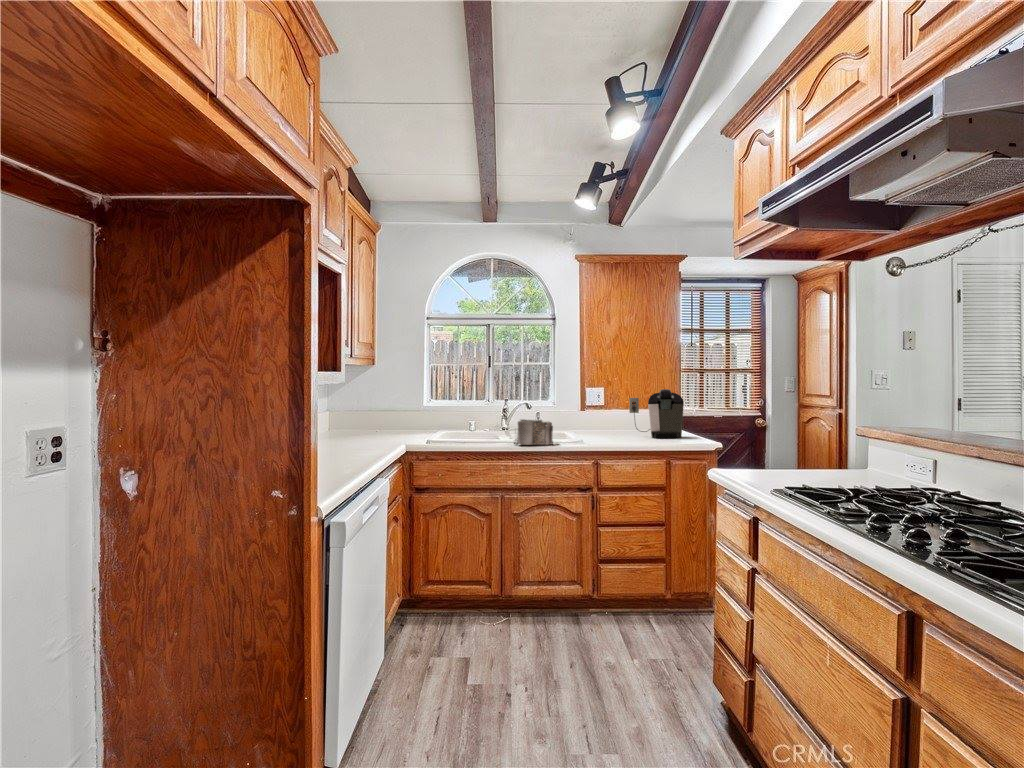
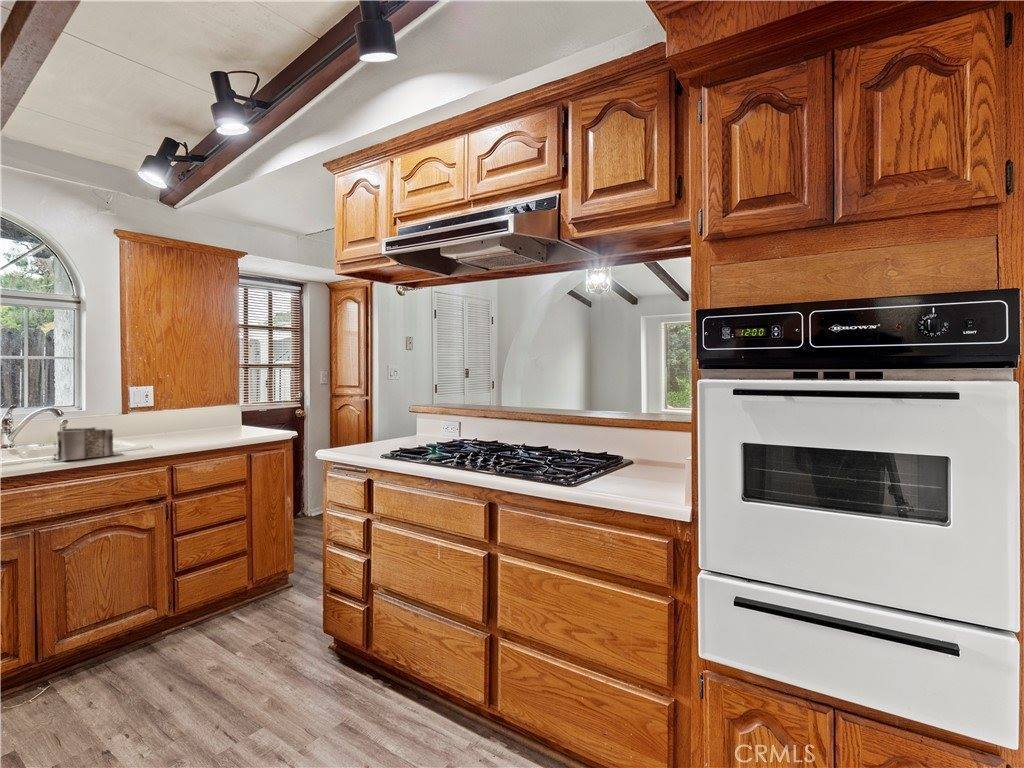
coffee maker: present [629,389,684,439] -> none [192,386,256,436]

